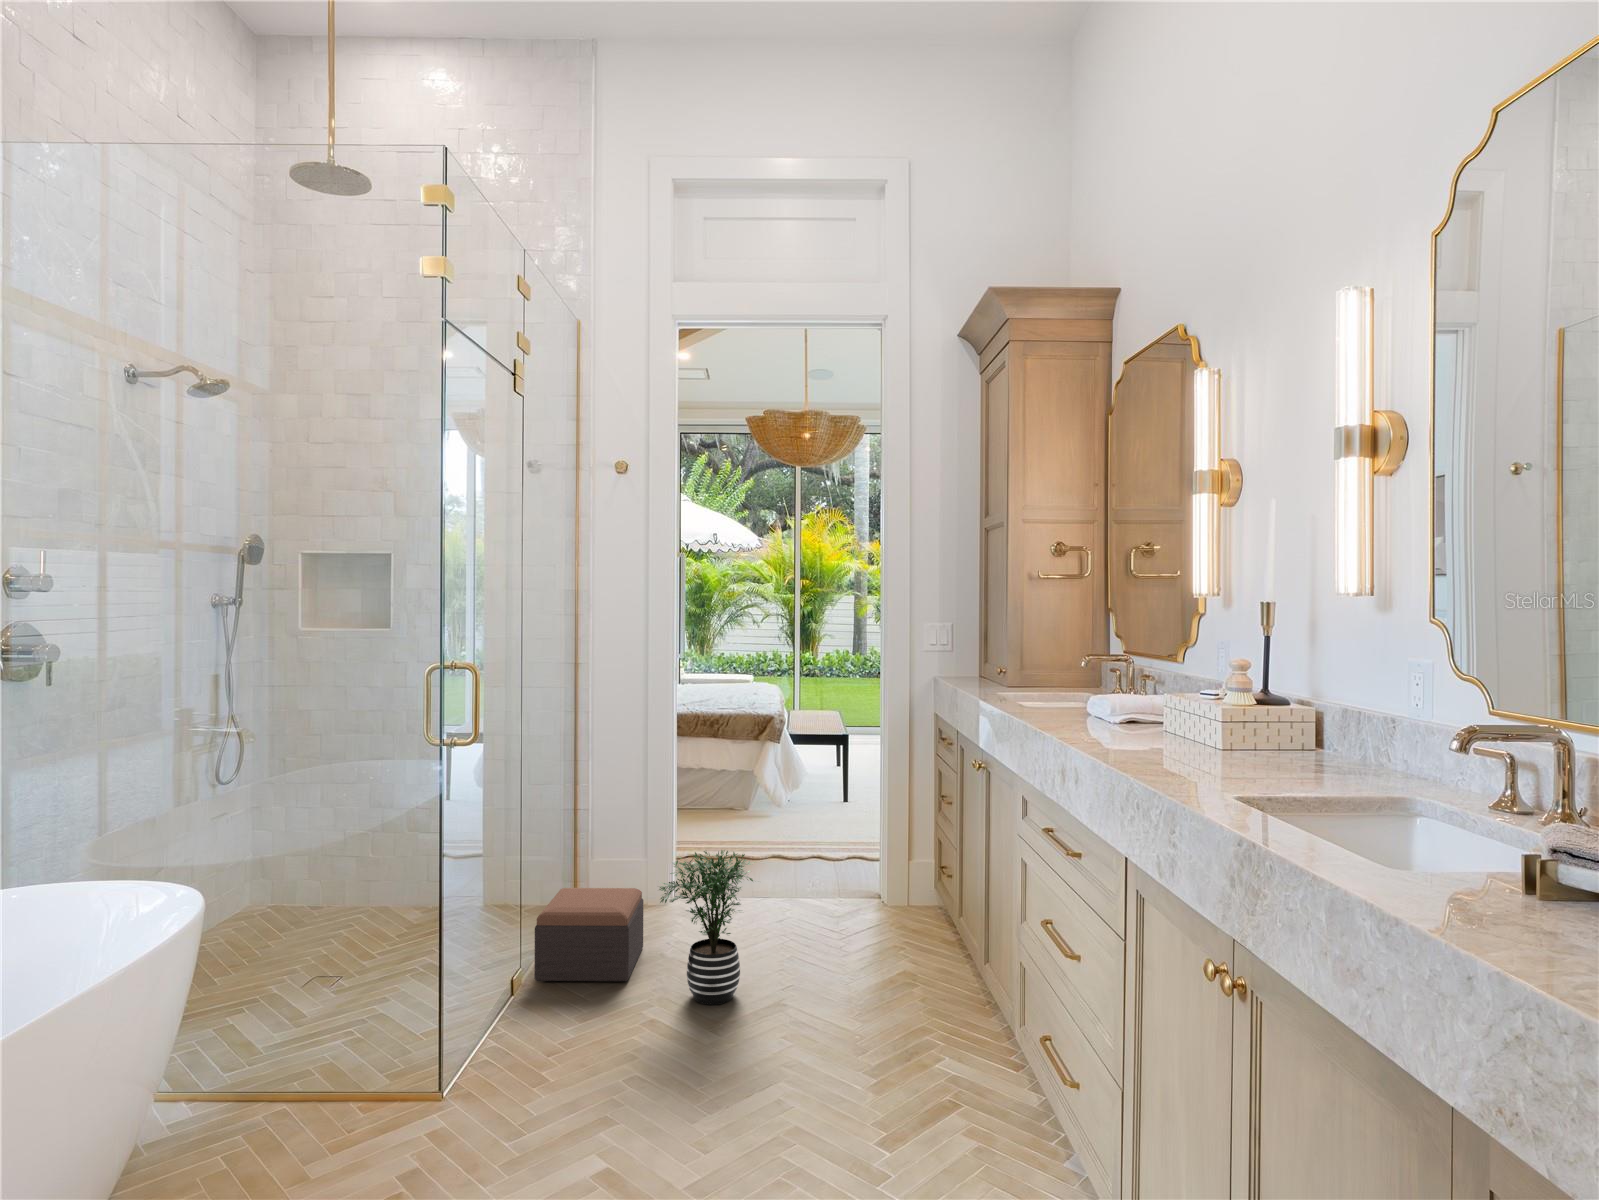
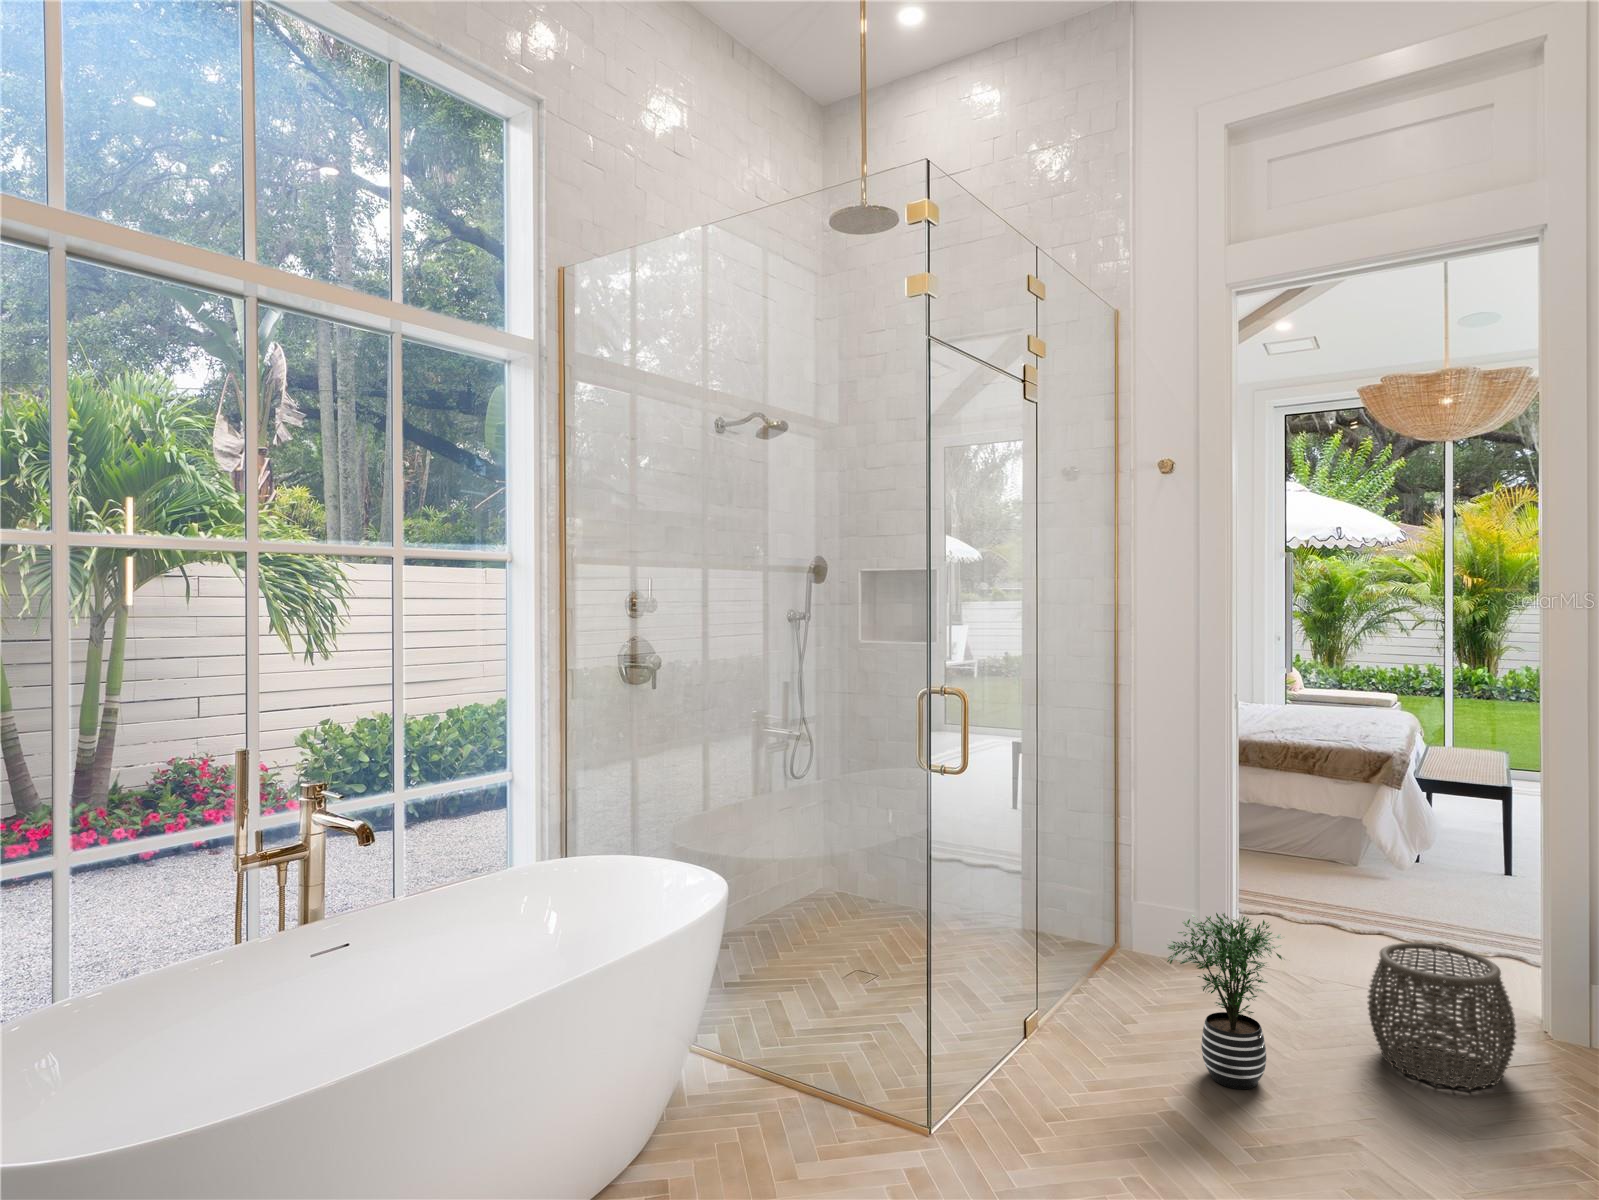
woven basket: none [802,853,903,963] -> present [1367,943,1516,1089]
footstool: present [534,888,643,981] -> none [1049,924,1173,1037]

